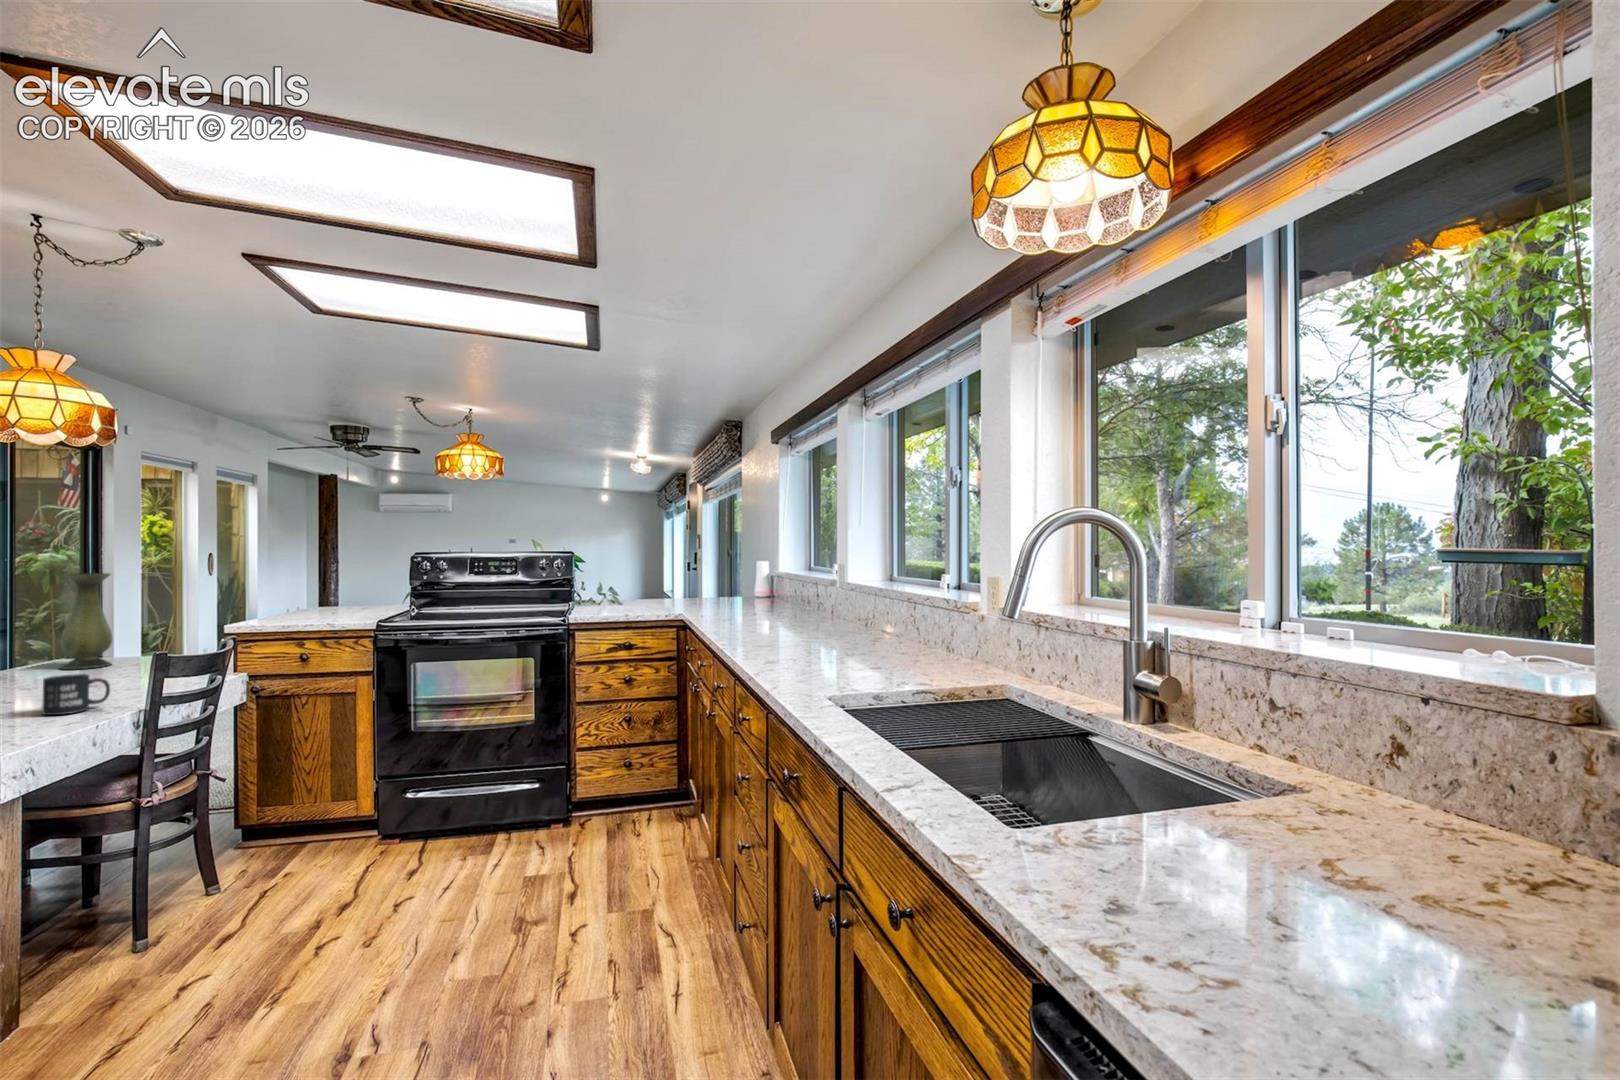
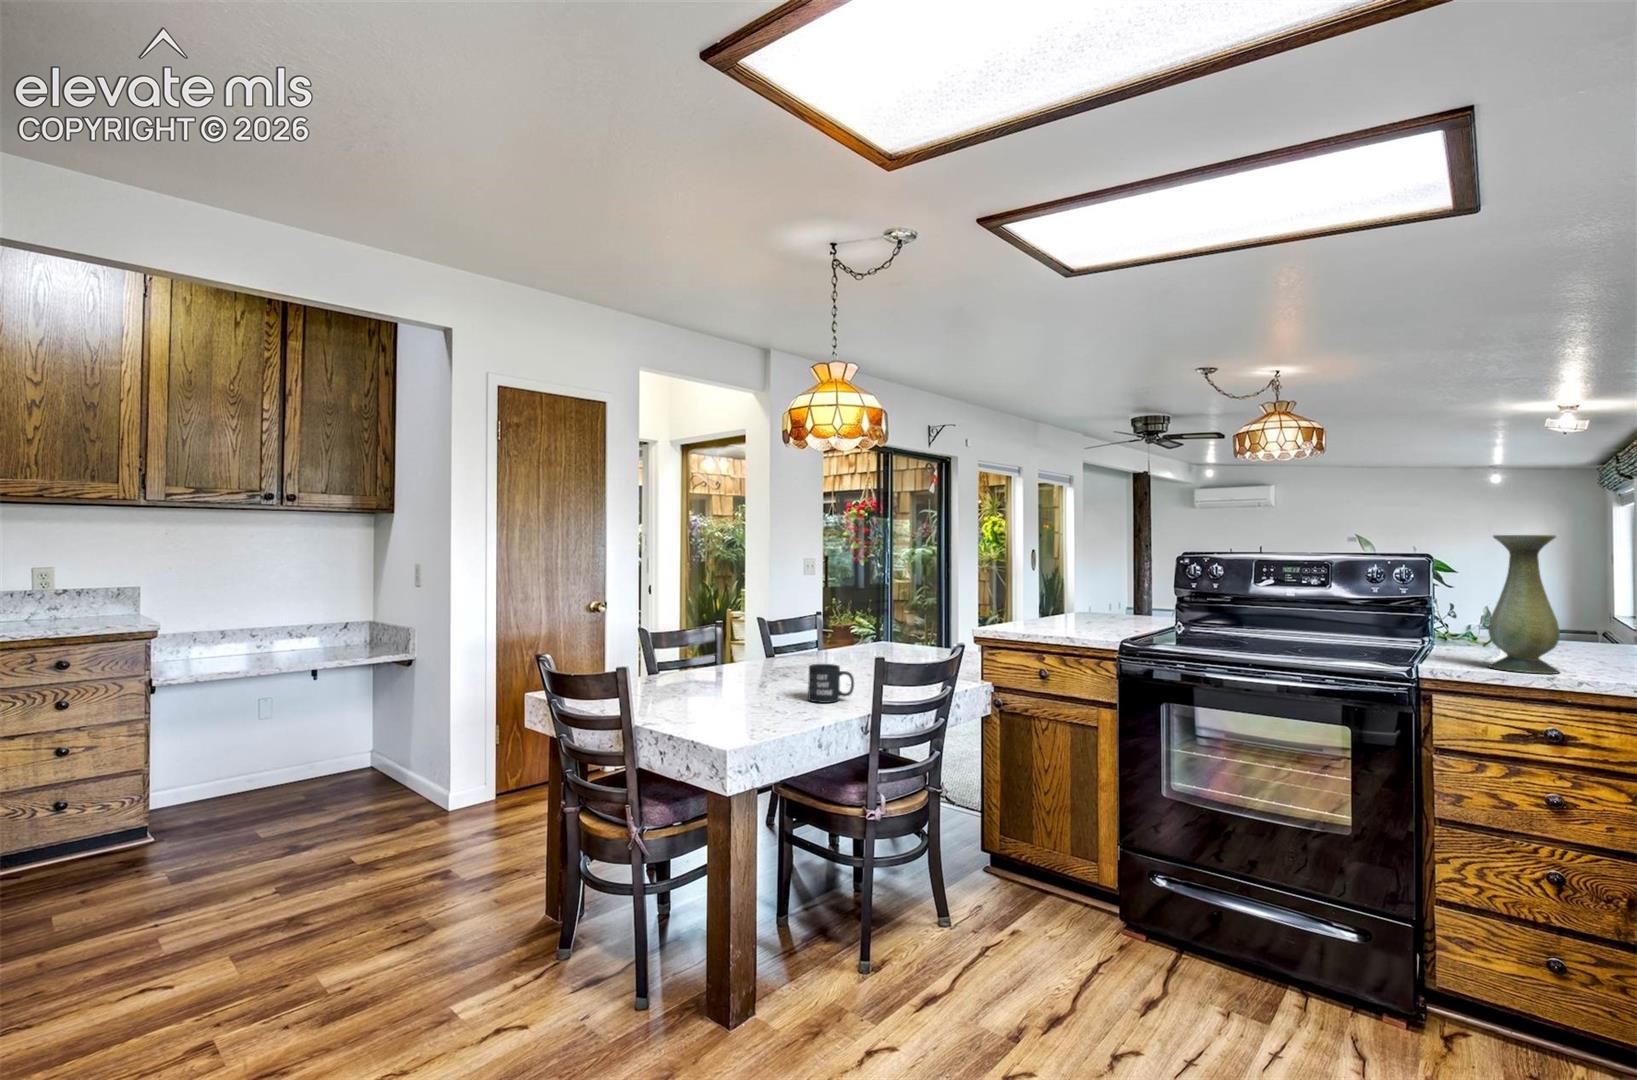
vase: present [60,573,112,669] -> present [1488,535,1560,674]

